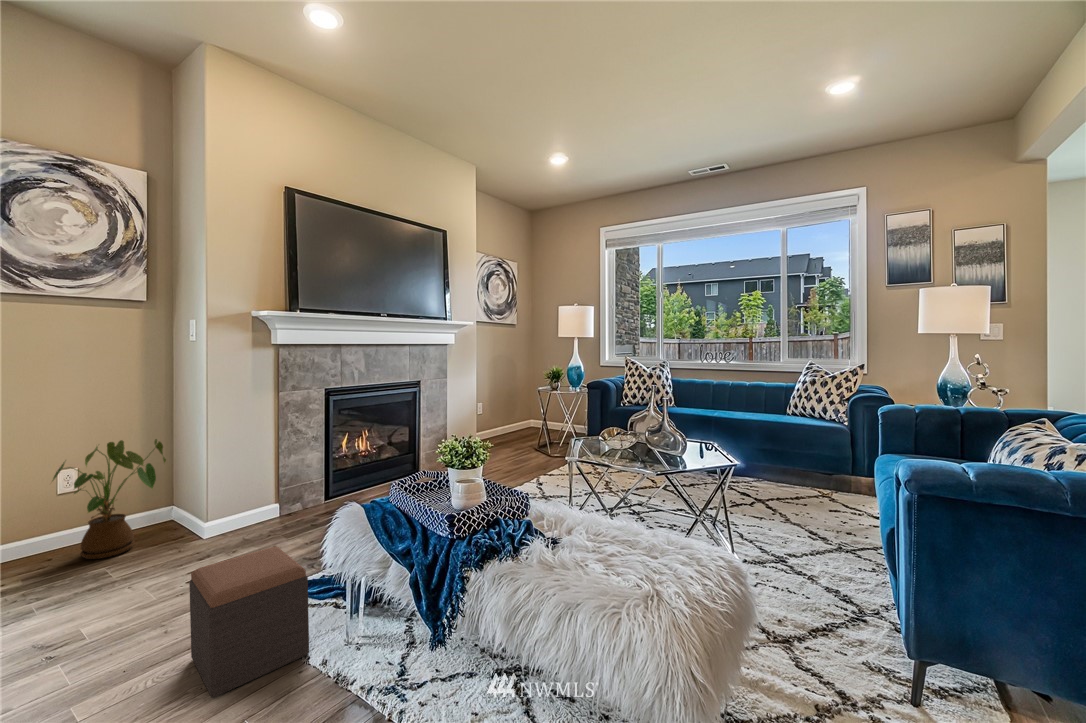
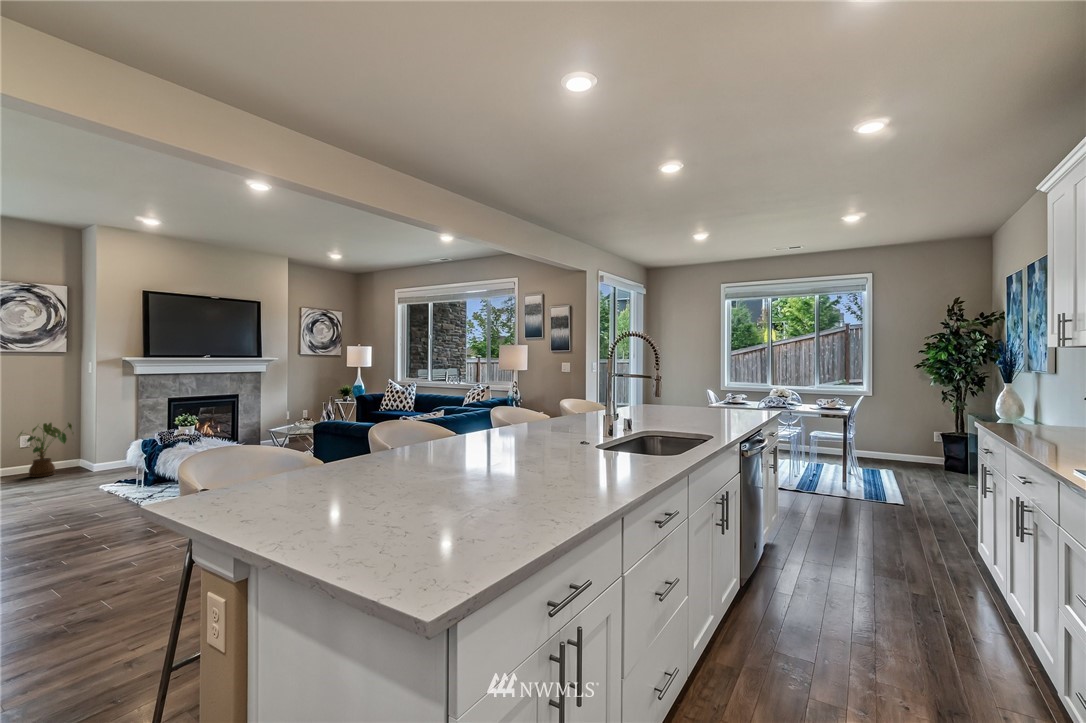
footstool: present [189,547,309,698] -> none [72,459,117,502]

